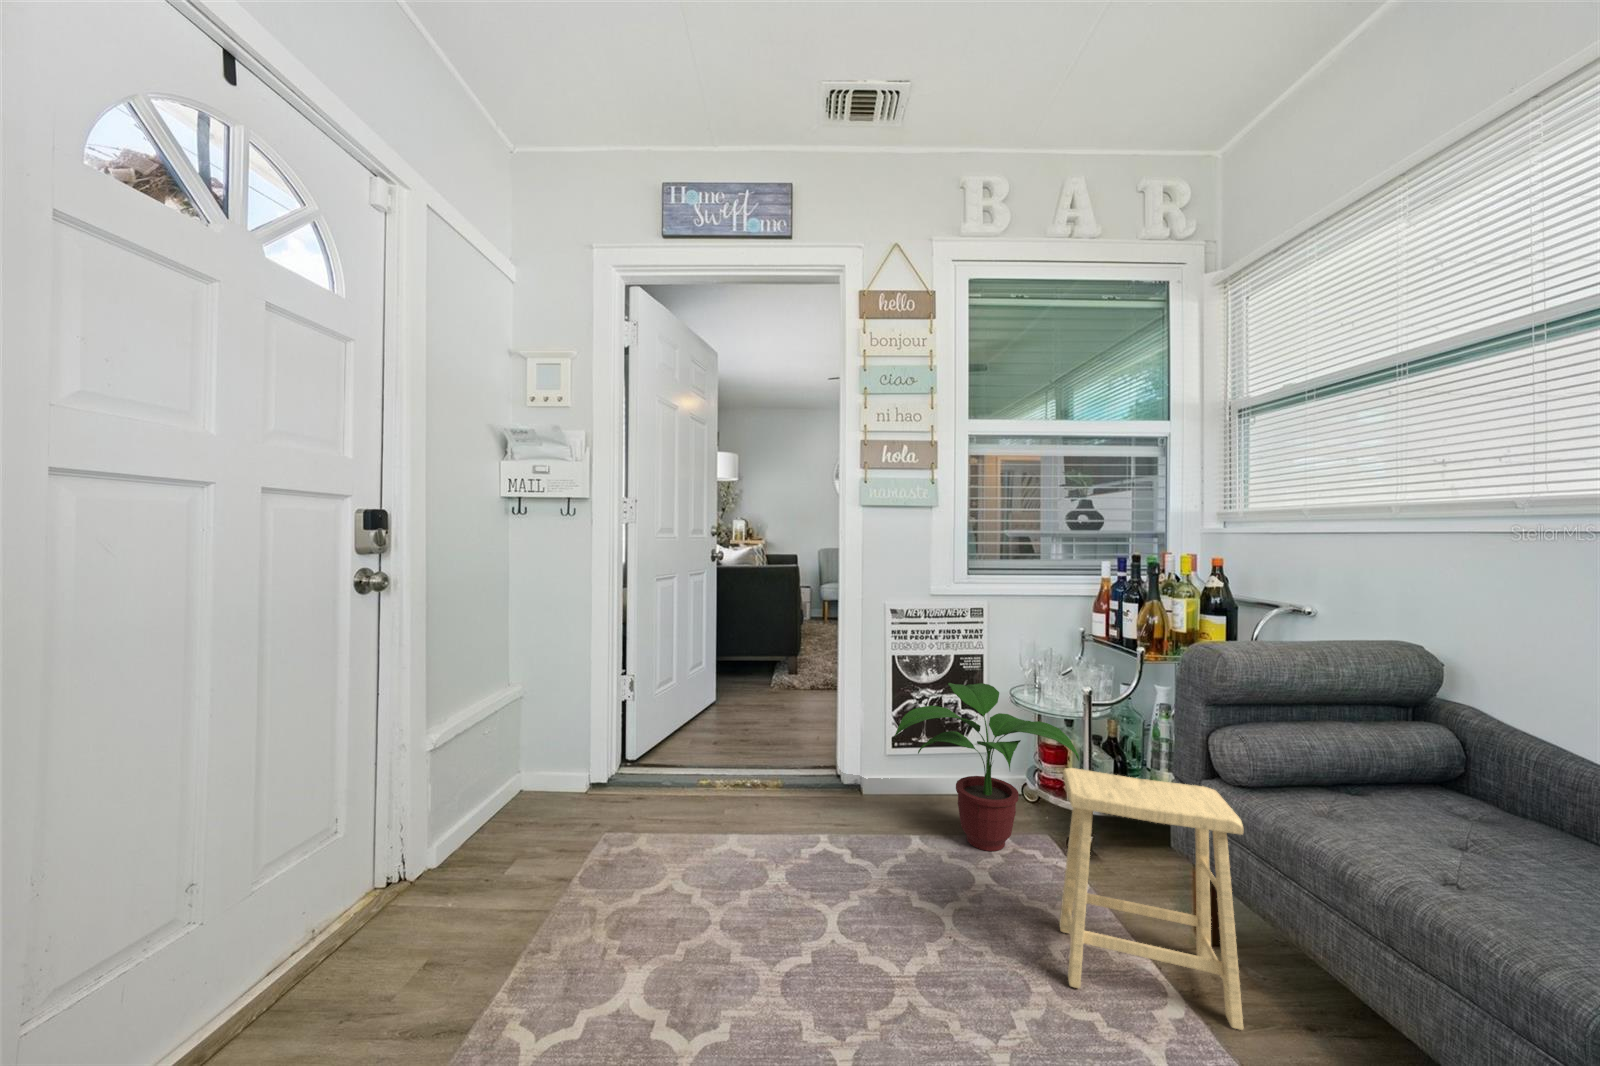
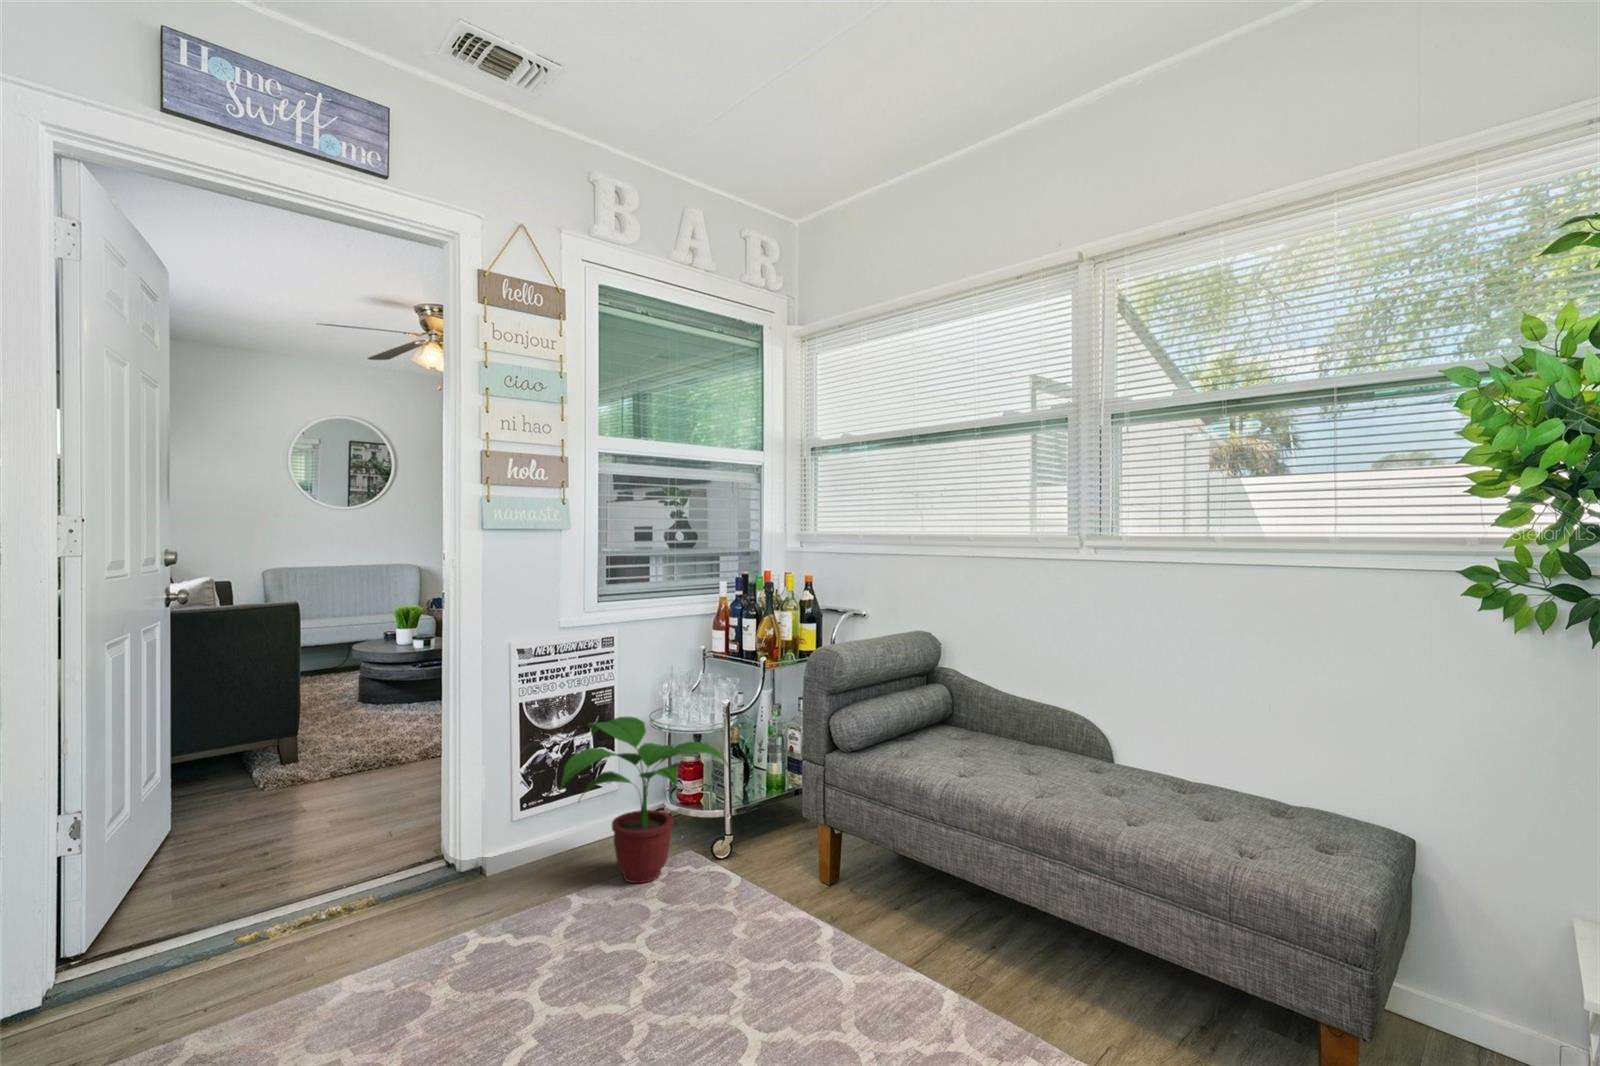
footstool: present [1059,768,1243,1030] -> none [733,759,868,952]

